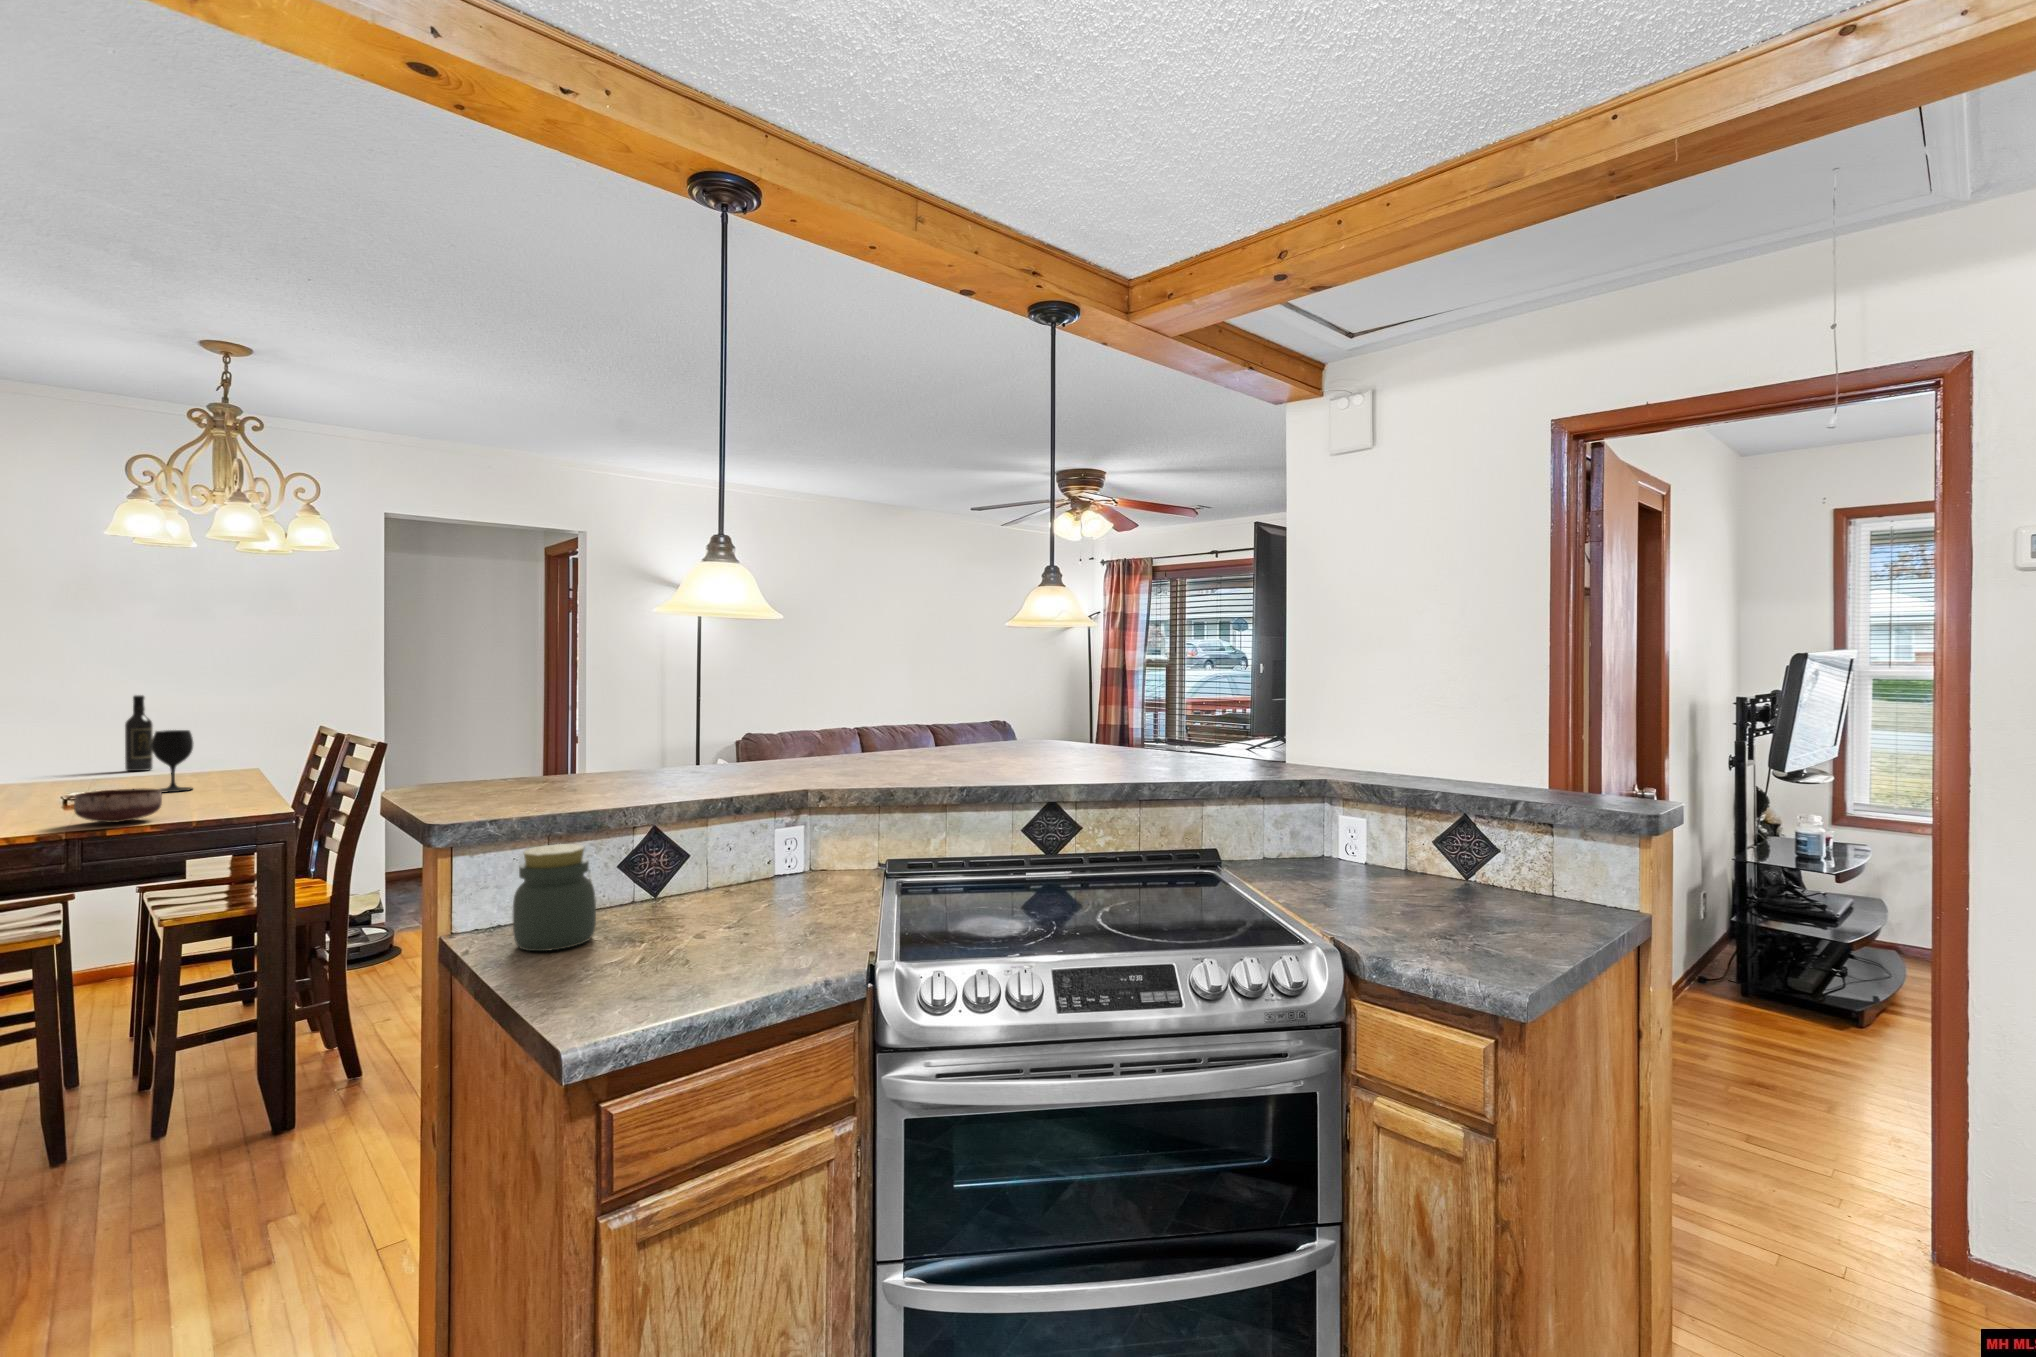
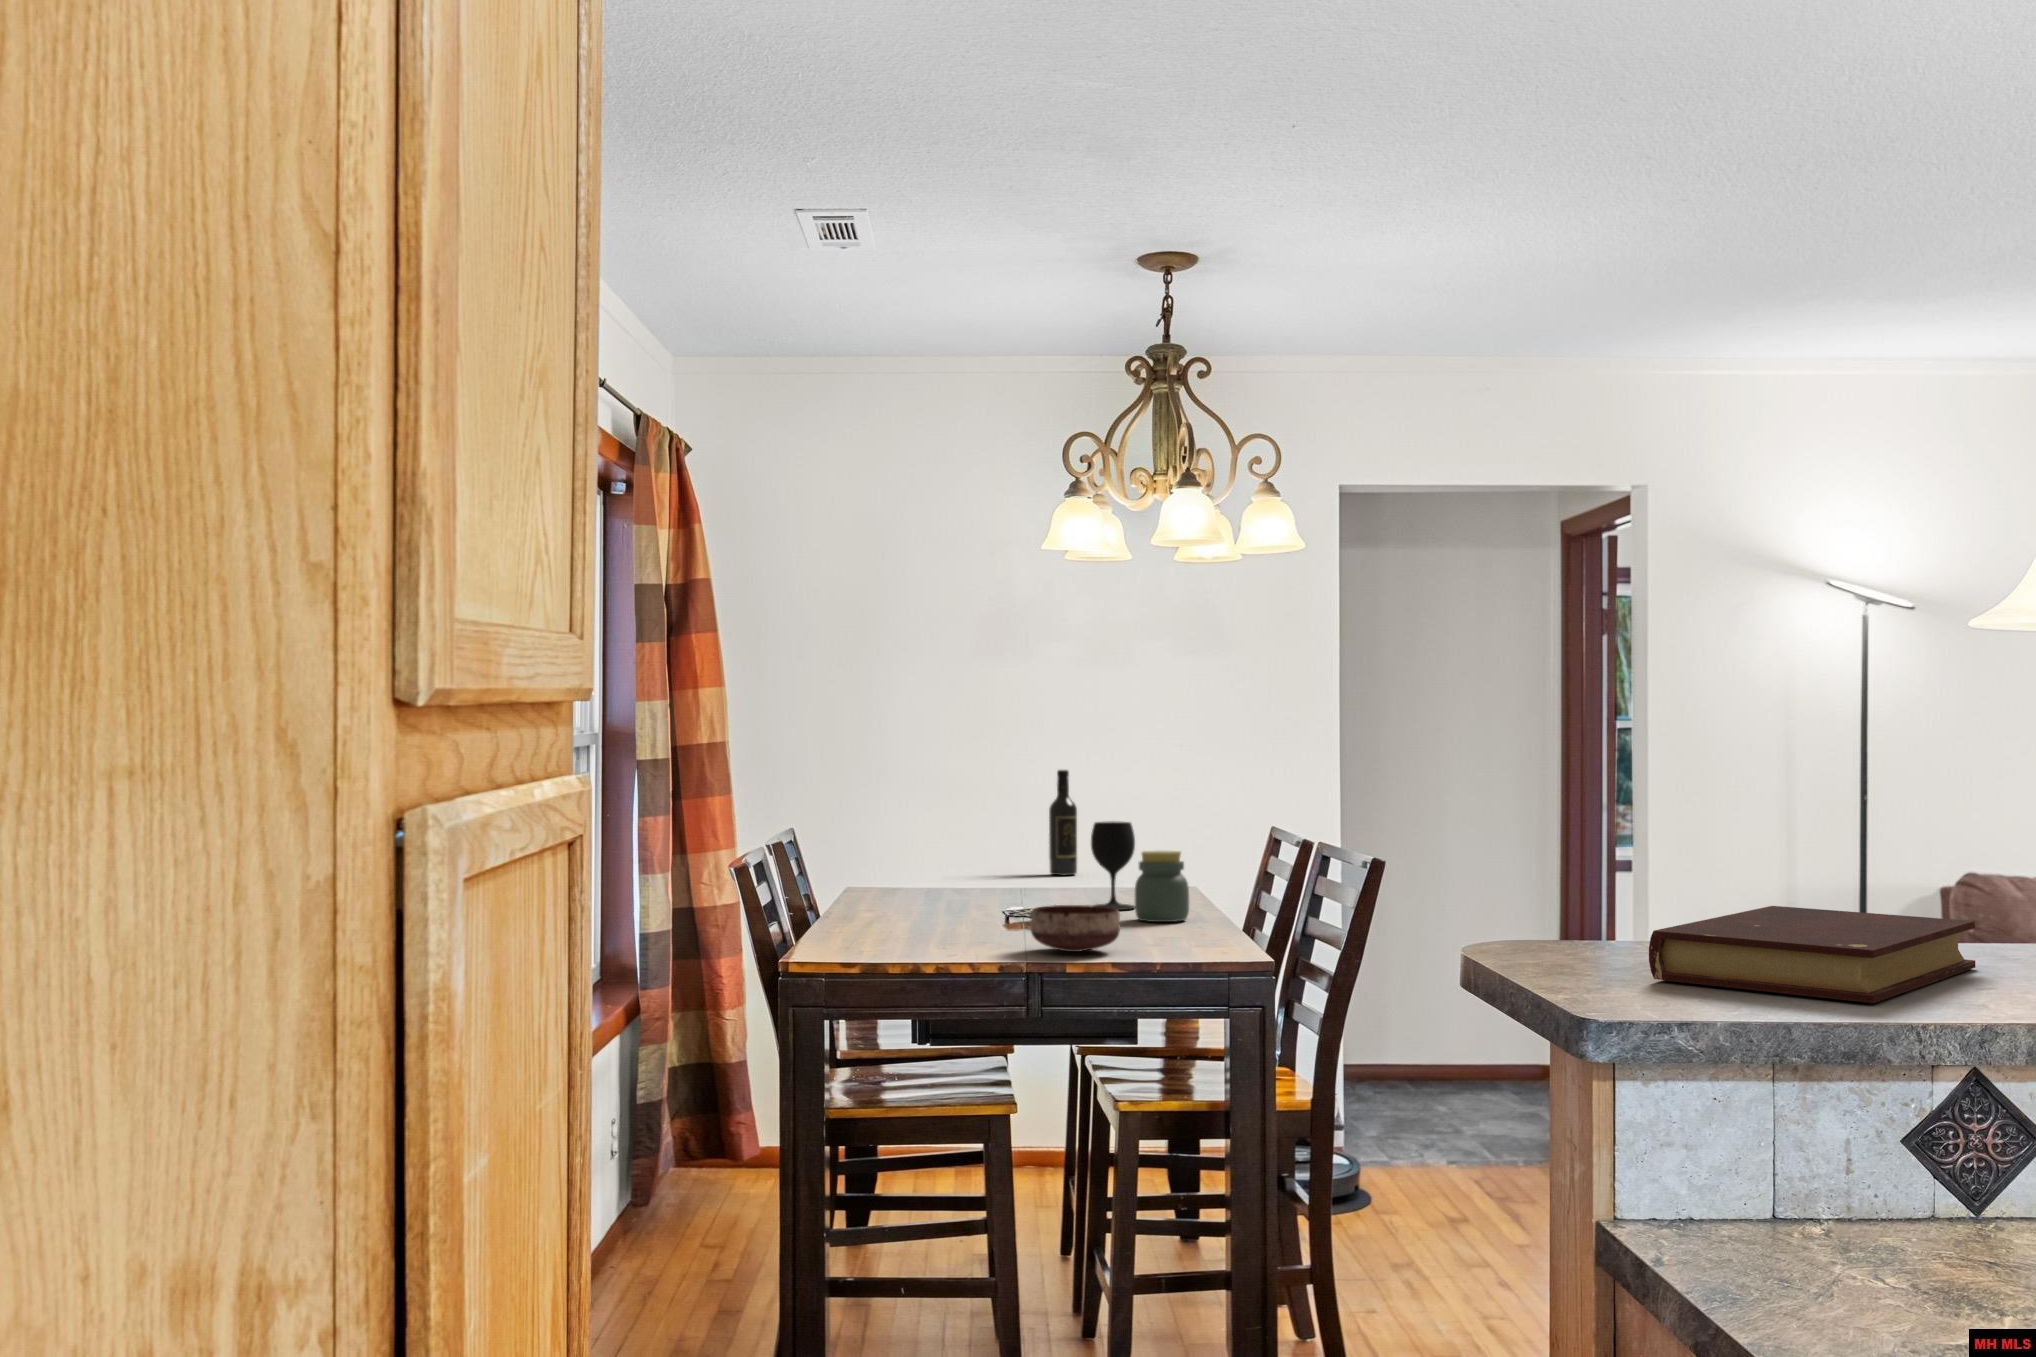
book: none [493,756,675,801] -> present [1649,906,1975,1003]
jar: present [513,844,596,951] -> present [1135,851,1189,922]

